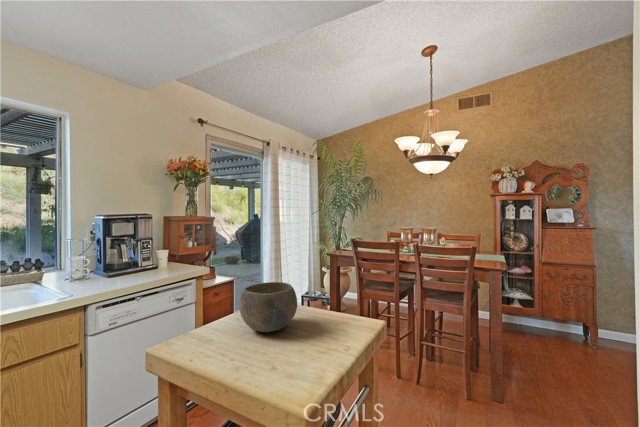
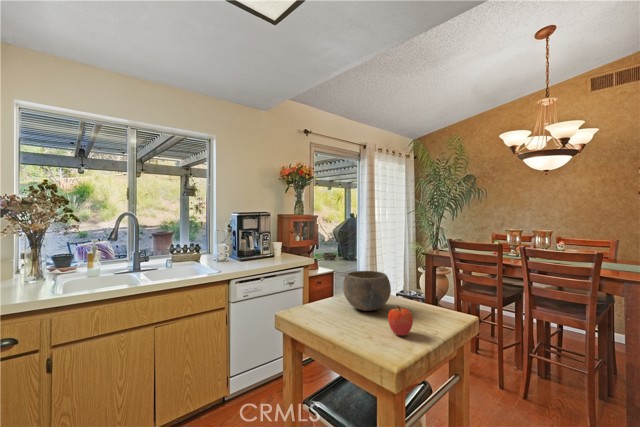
apple: none [294,327,324,364] -> present [388,306,413,336]

